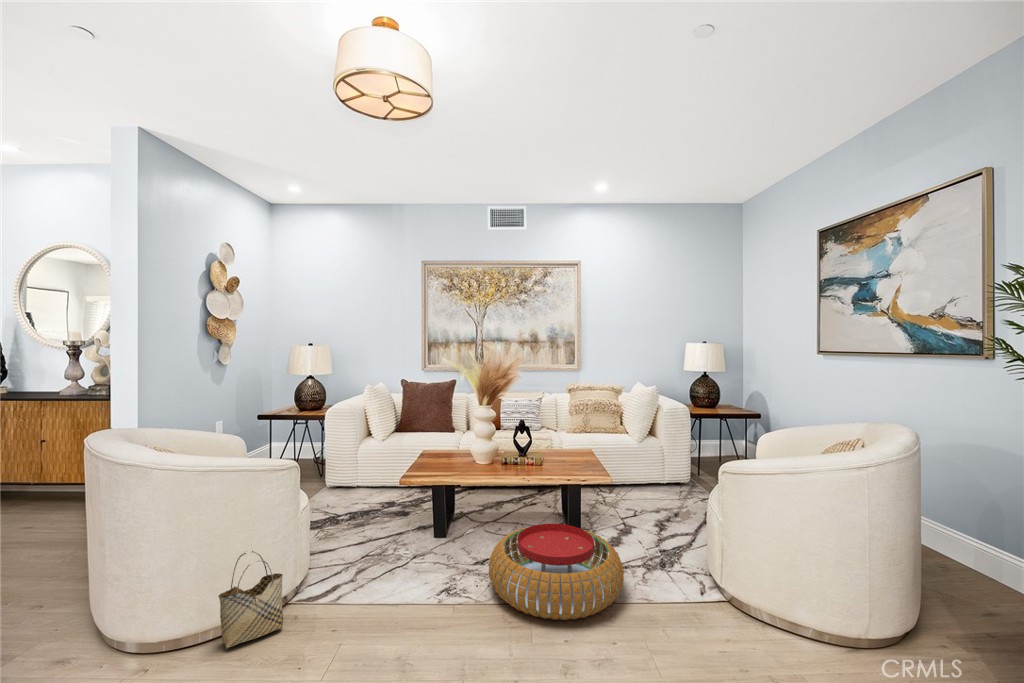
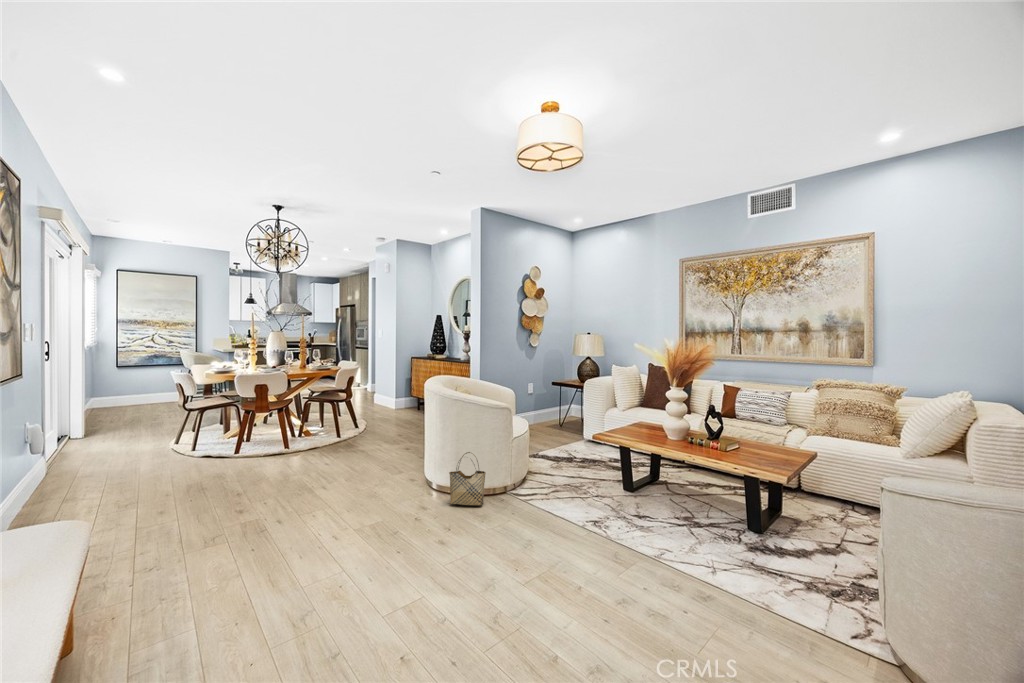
pouf: present [489,524,624,620] -> none [618,496,760,589]

